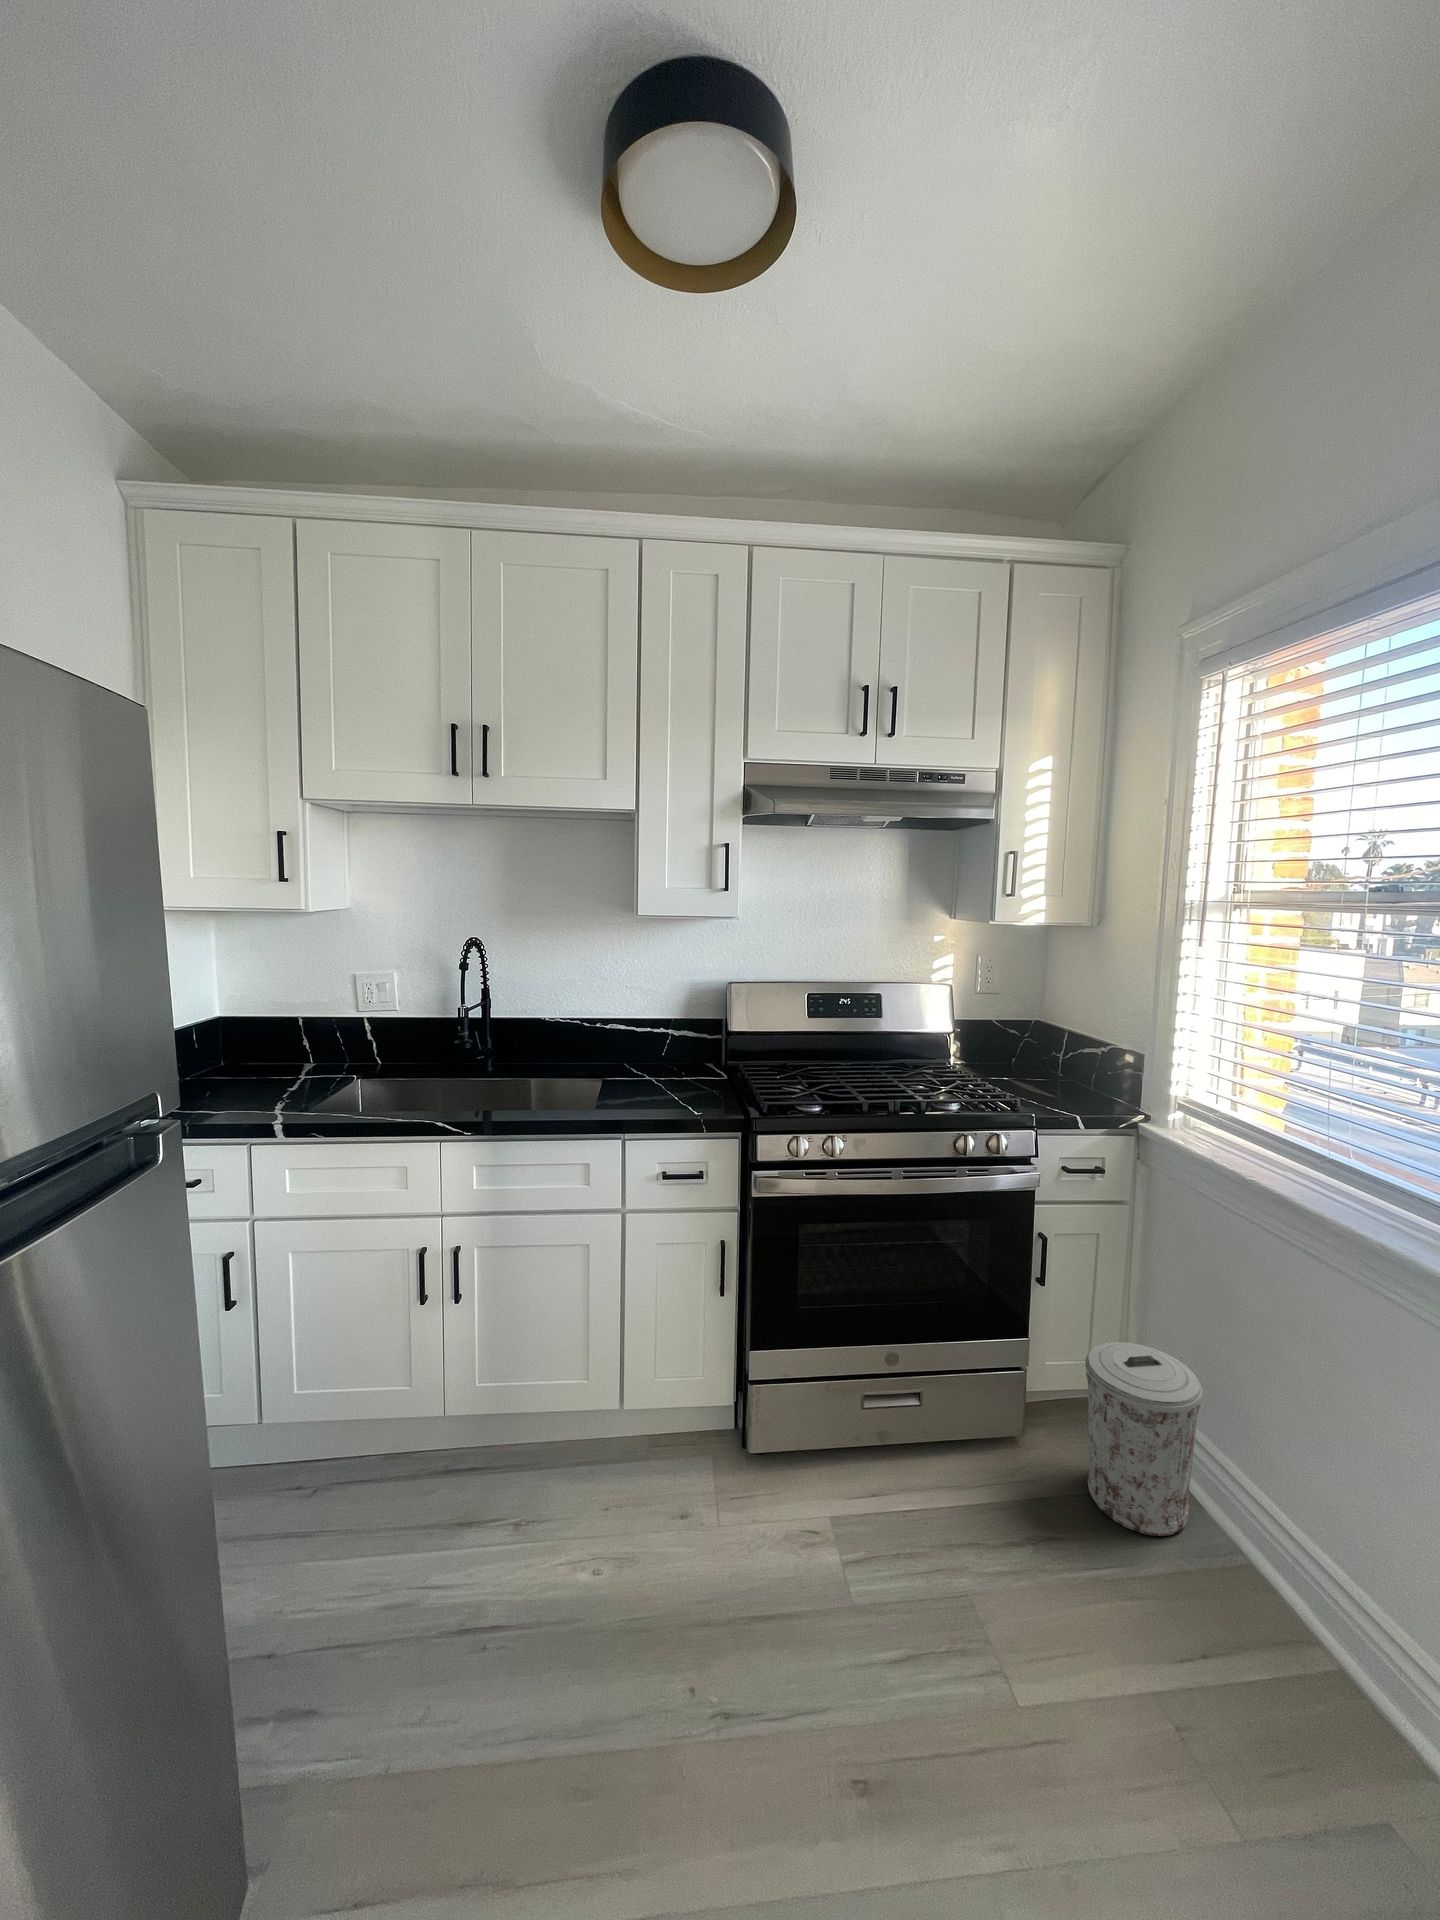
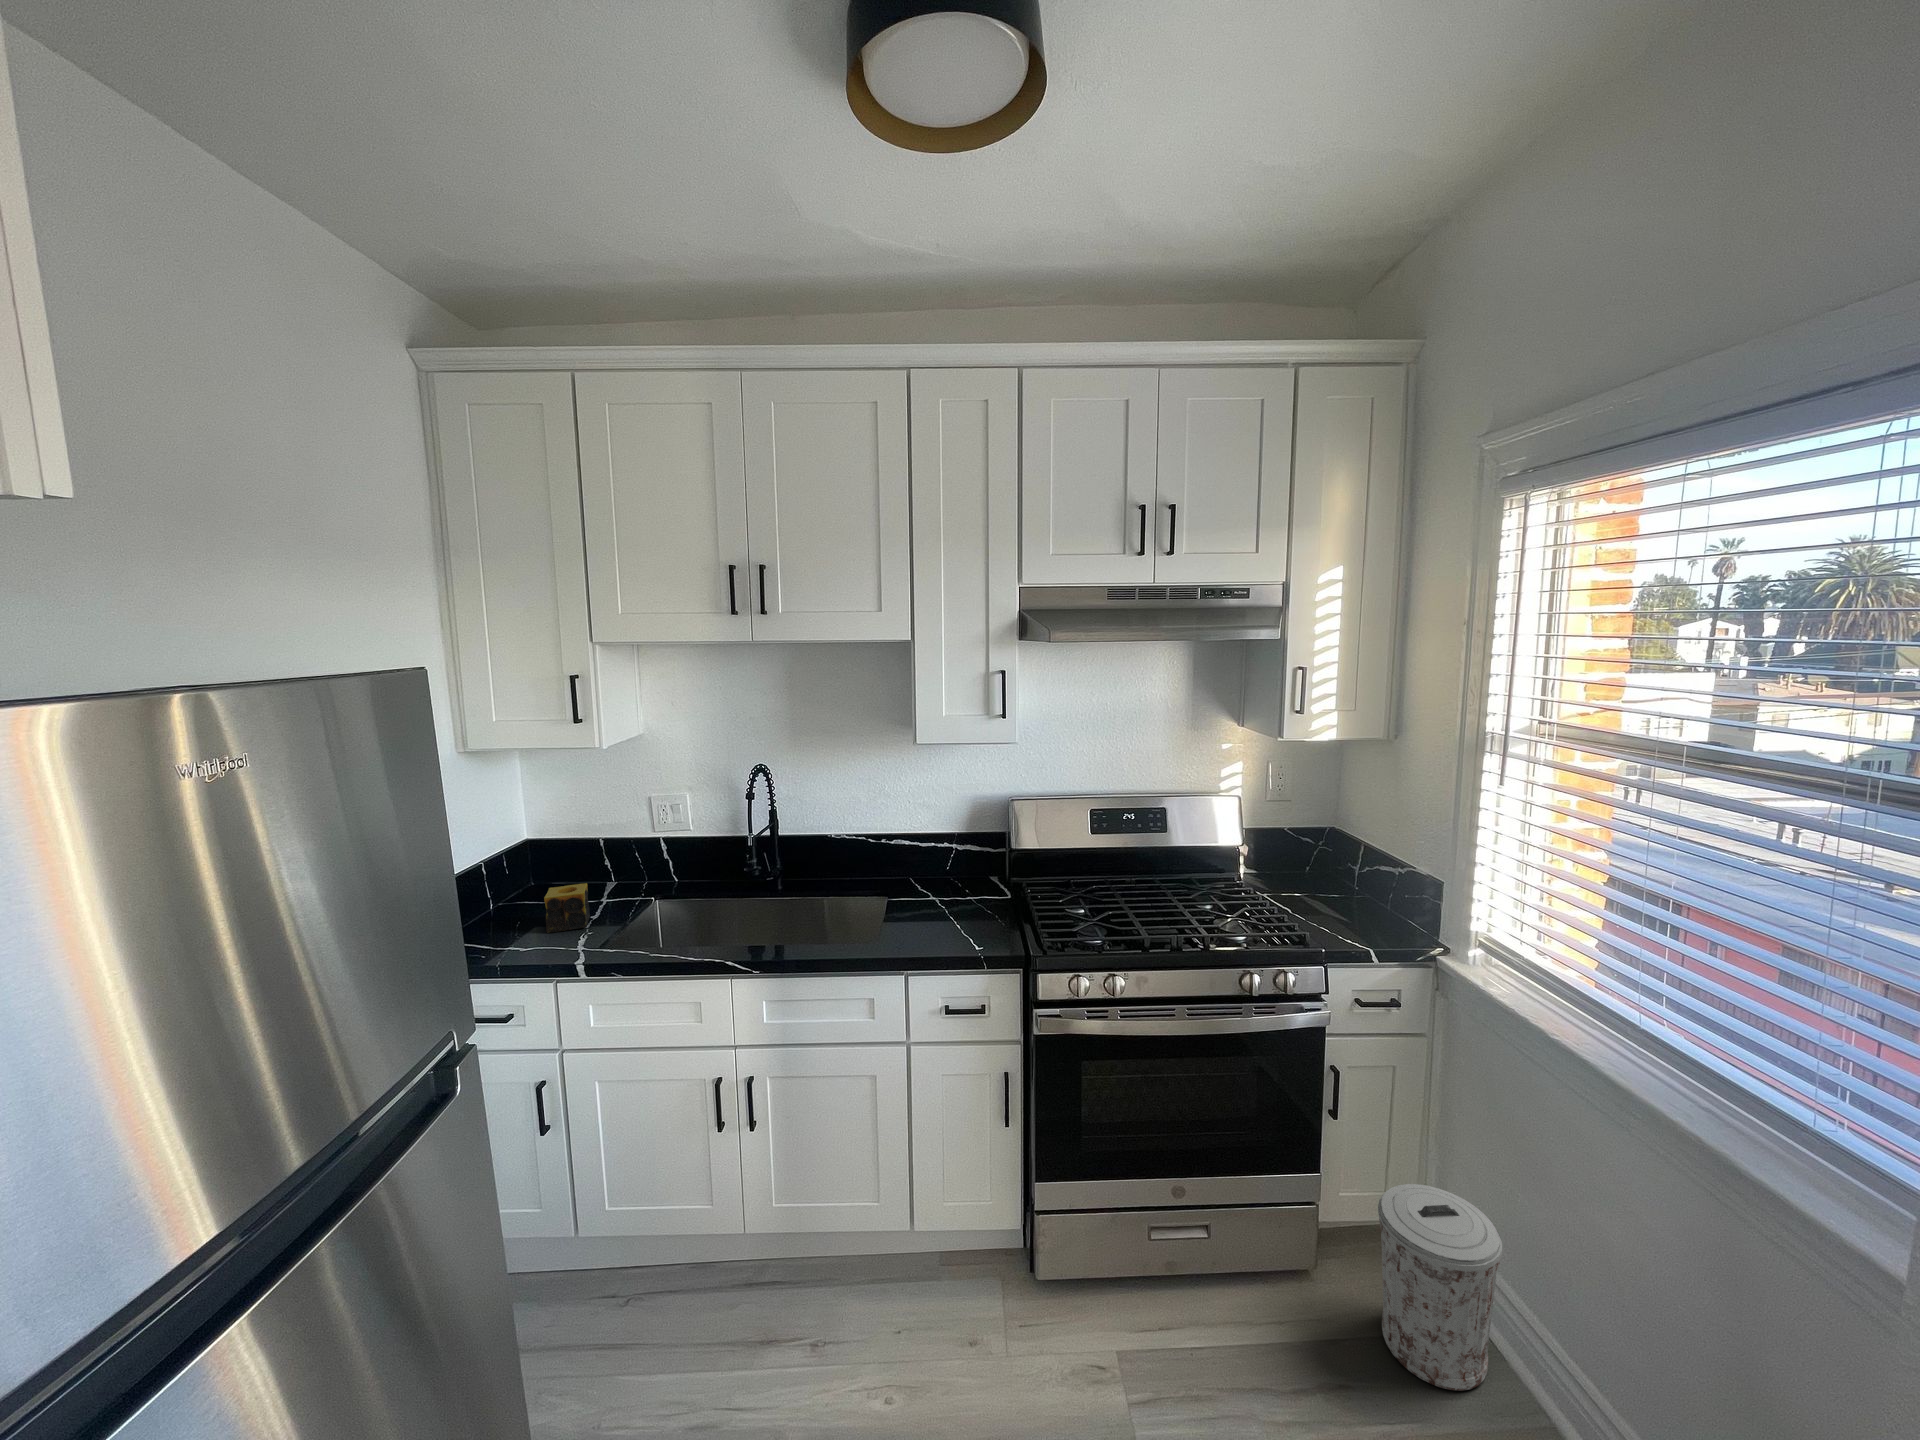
candle: none [239,1053,288,1100] -> present [544,883,590,933]

